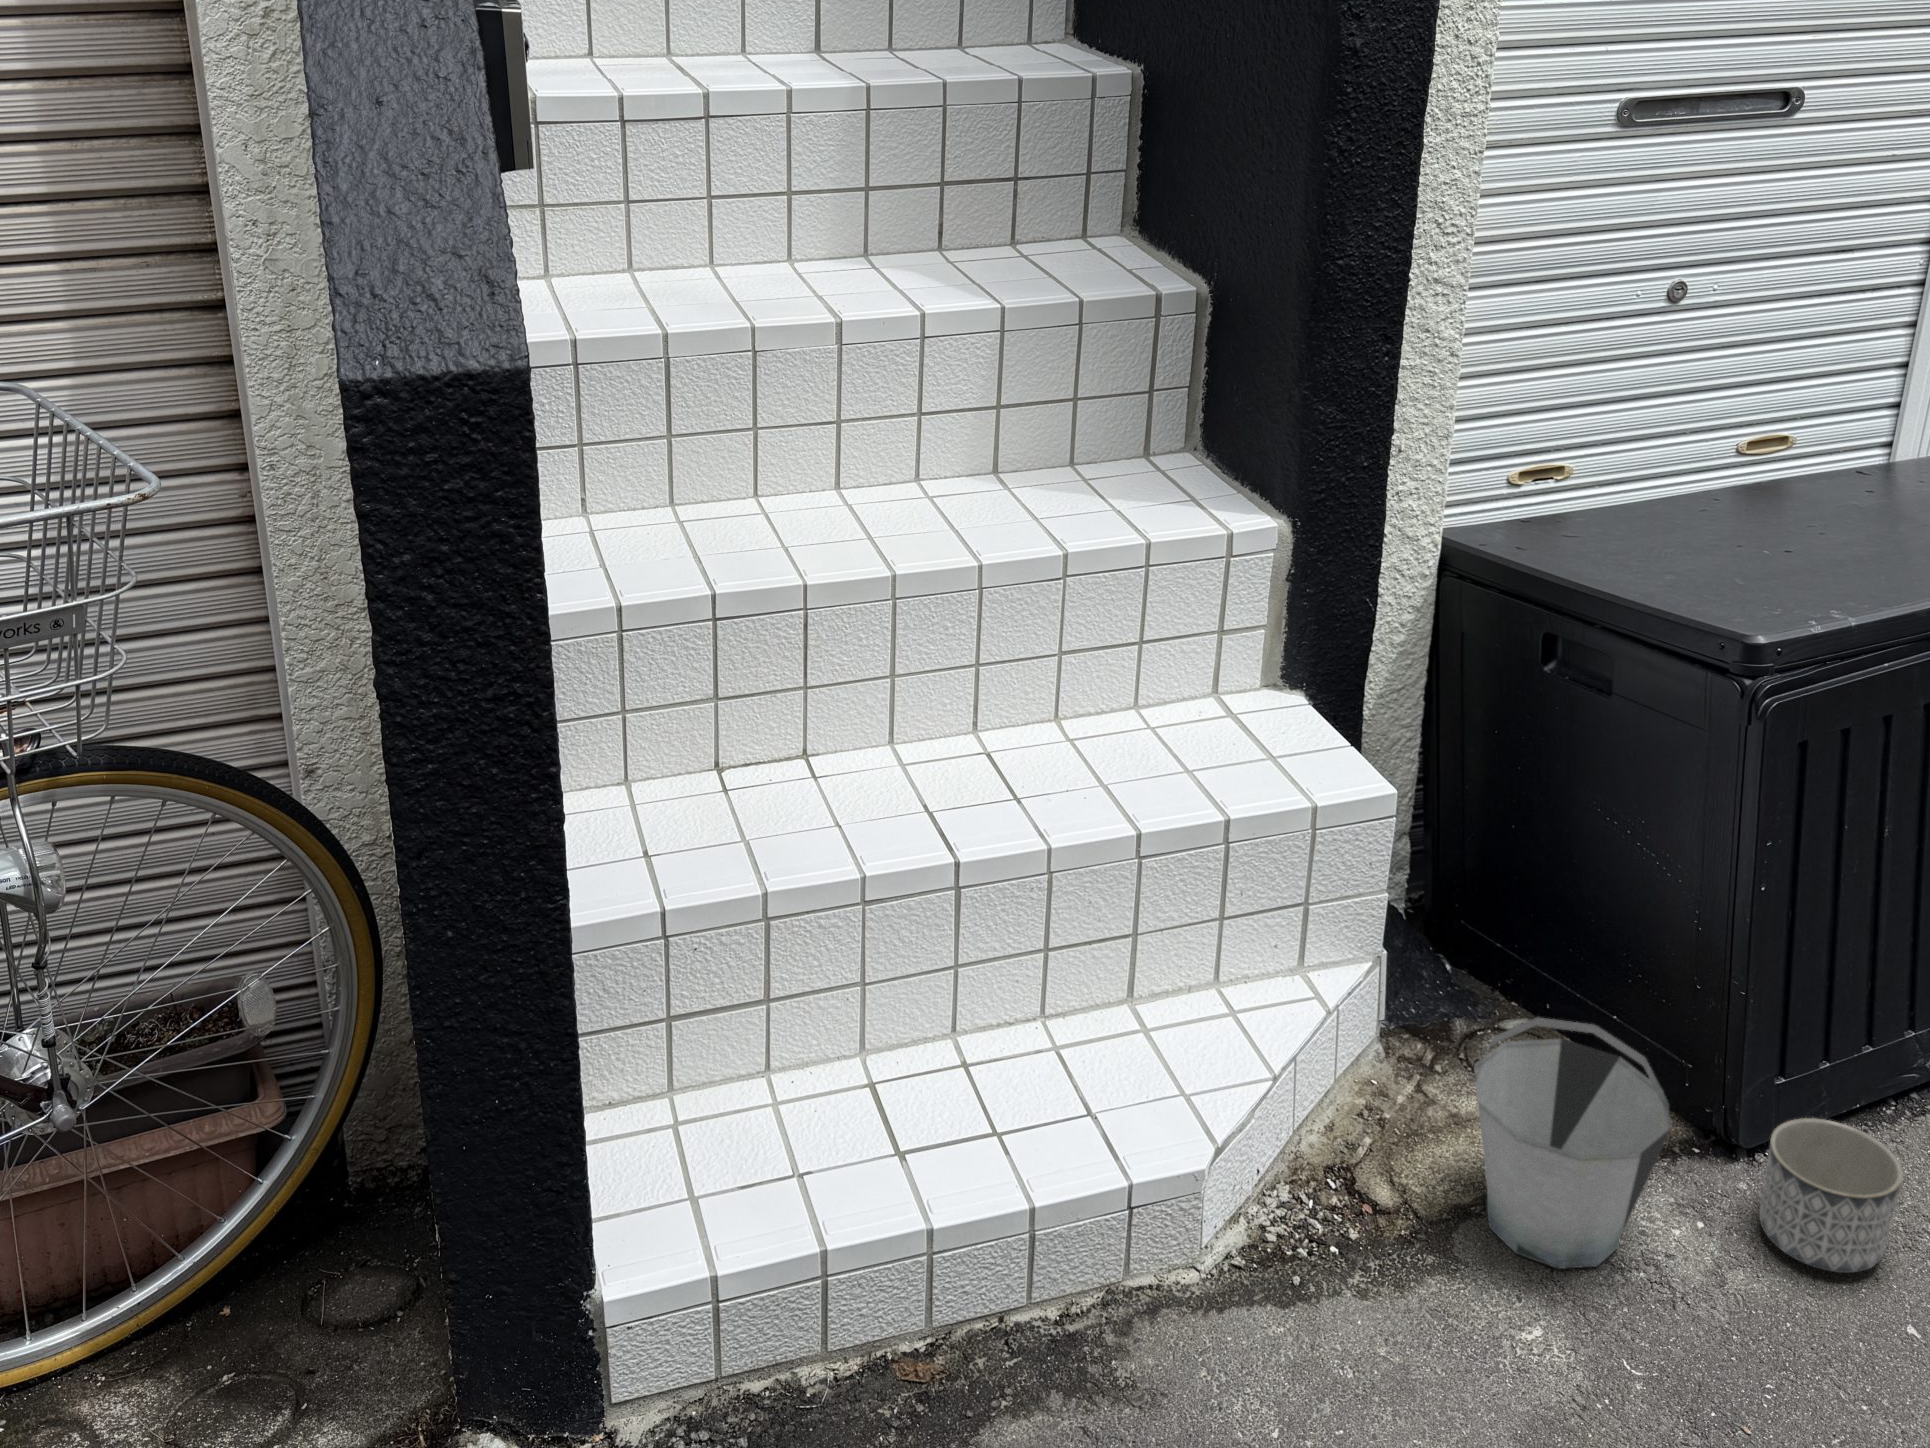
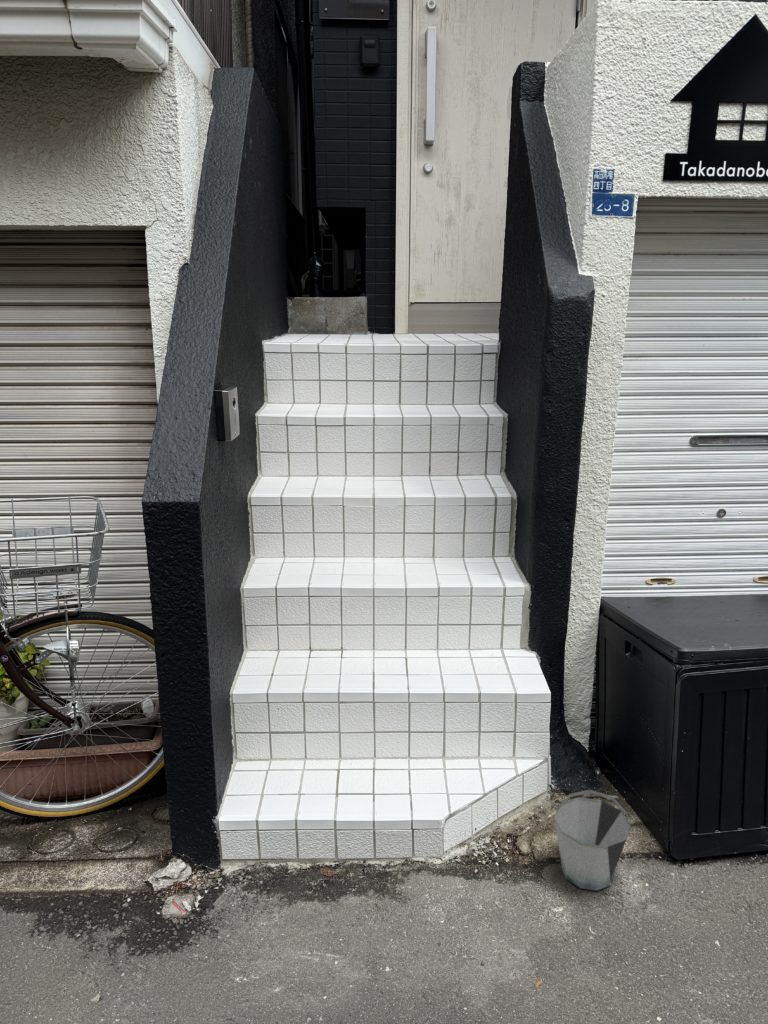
planter: present [1759,1118,1903,1273] -> none [673,850,728,916]

